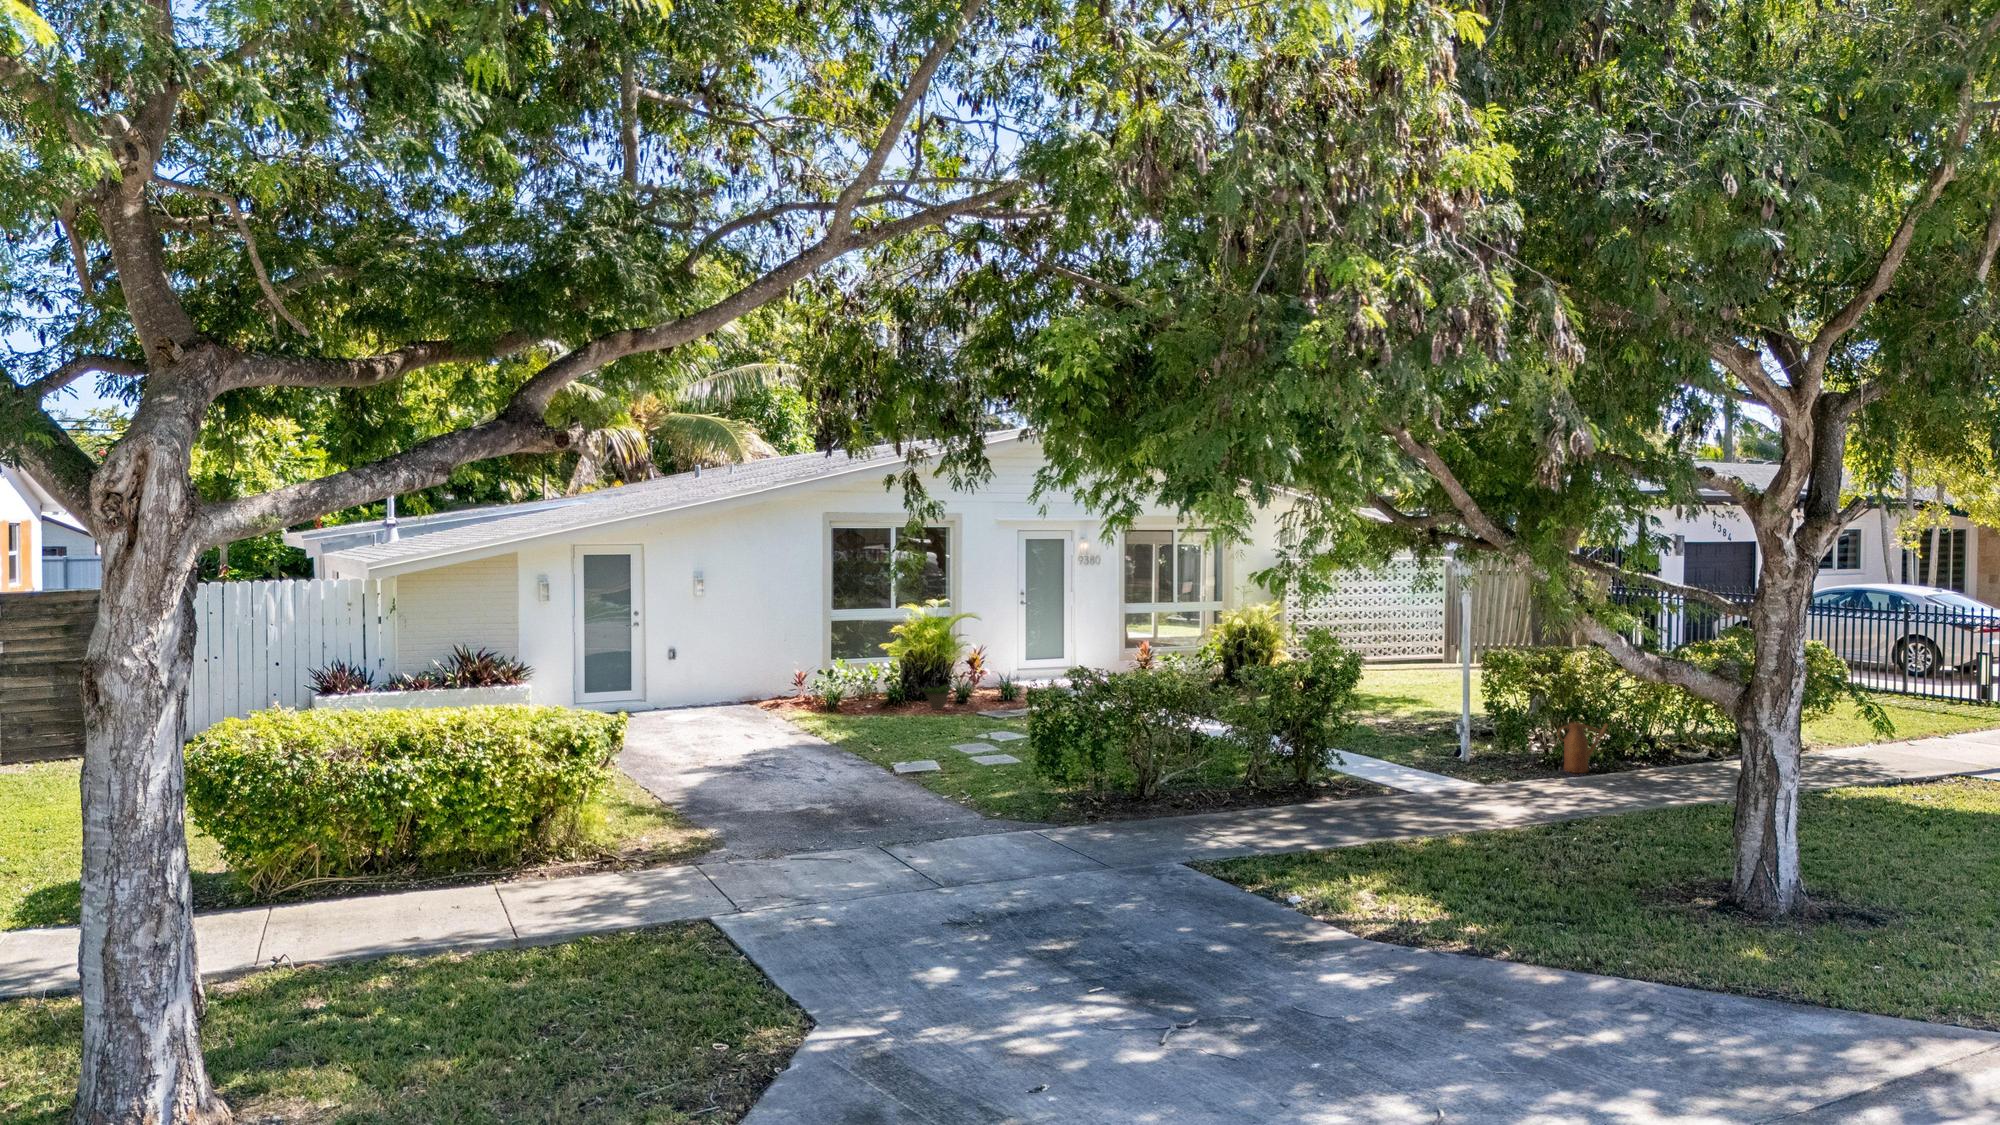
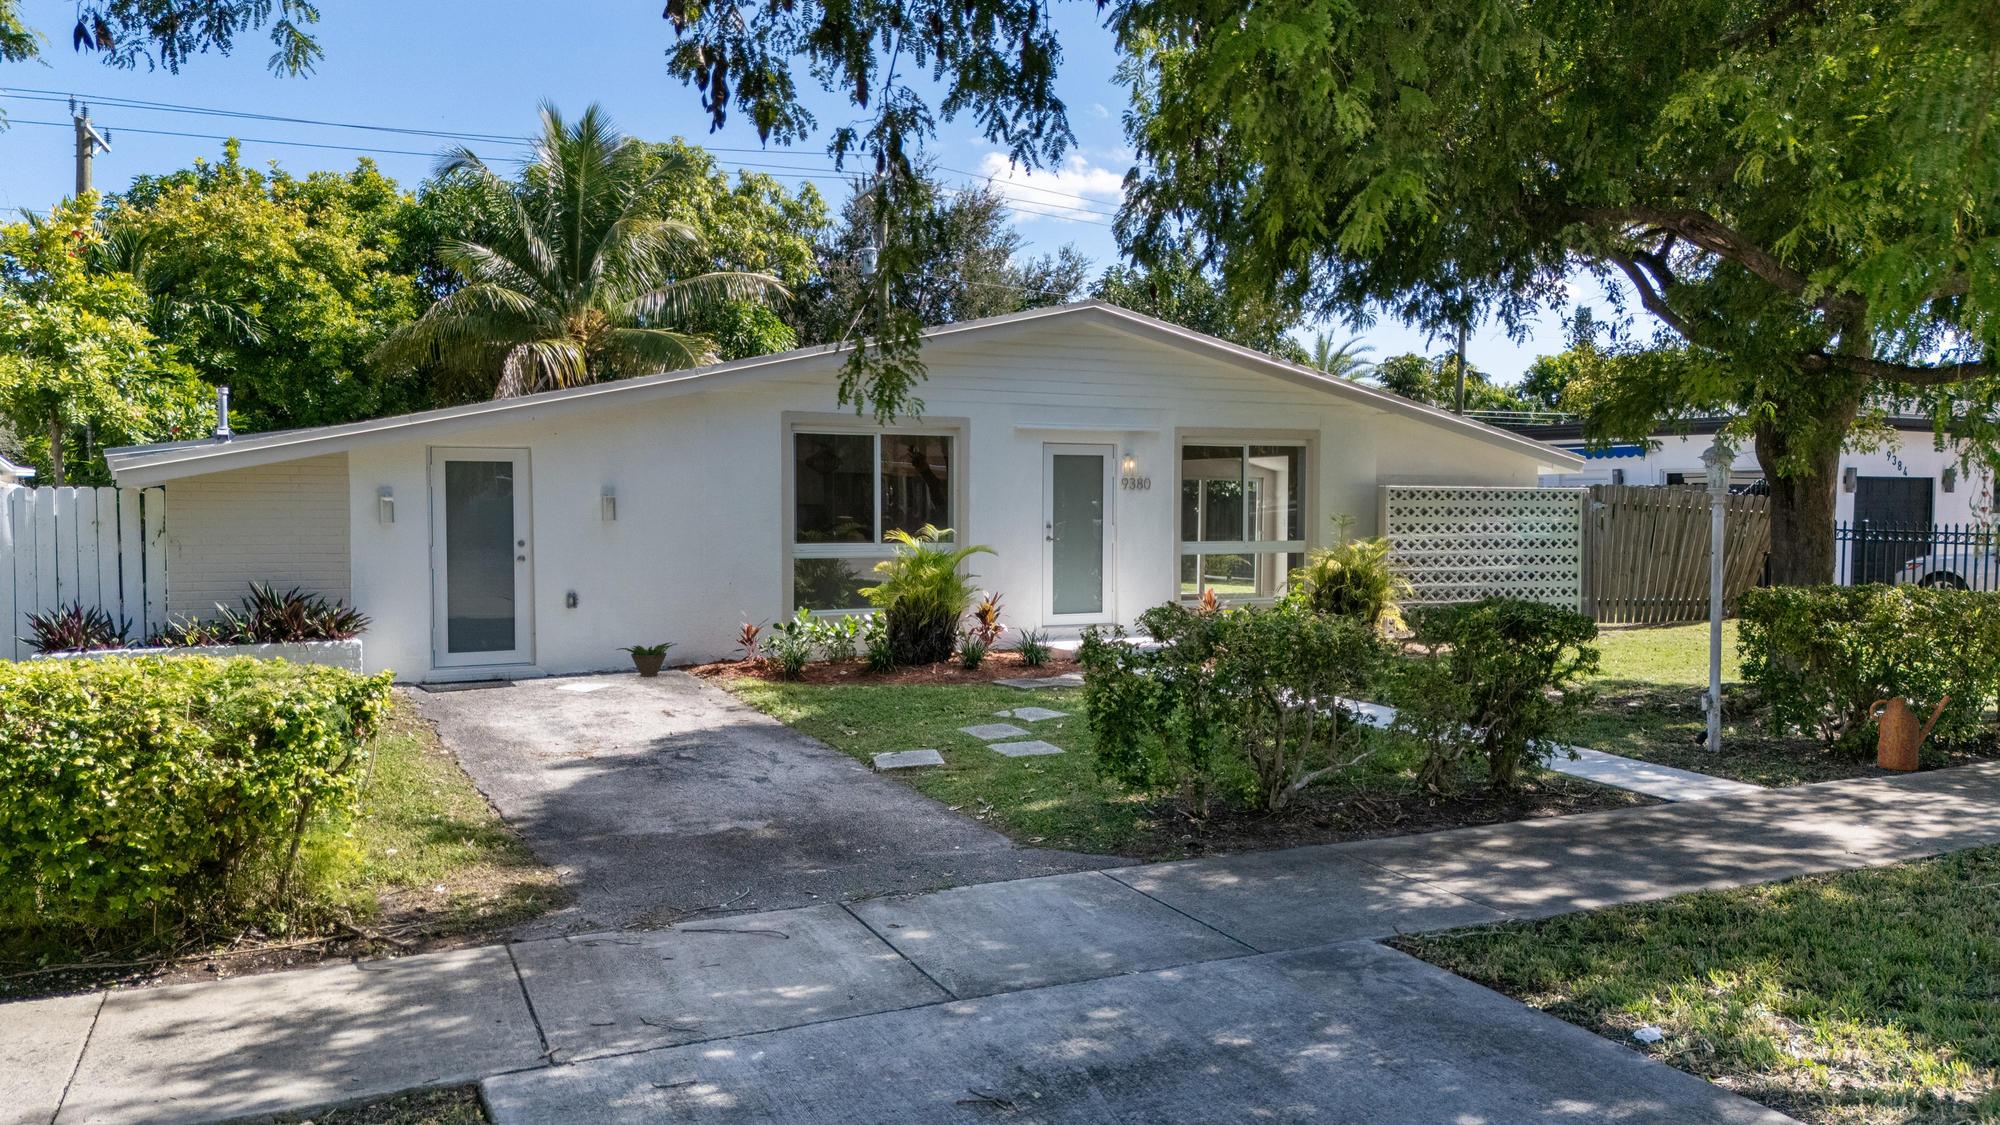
decorative plant: present [920,685,952,710] -> present [616,642,676,677]

